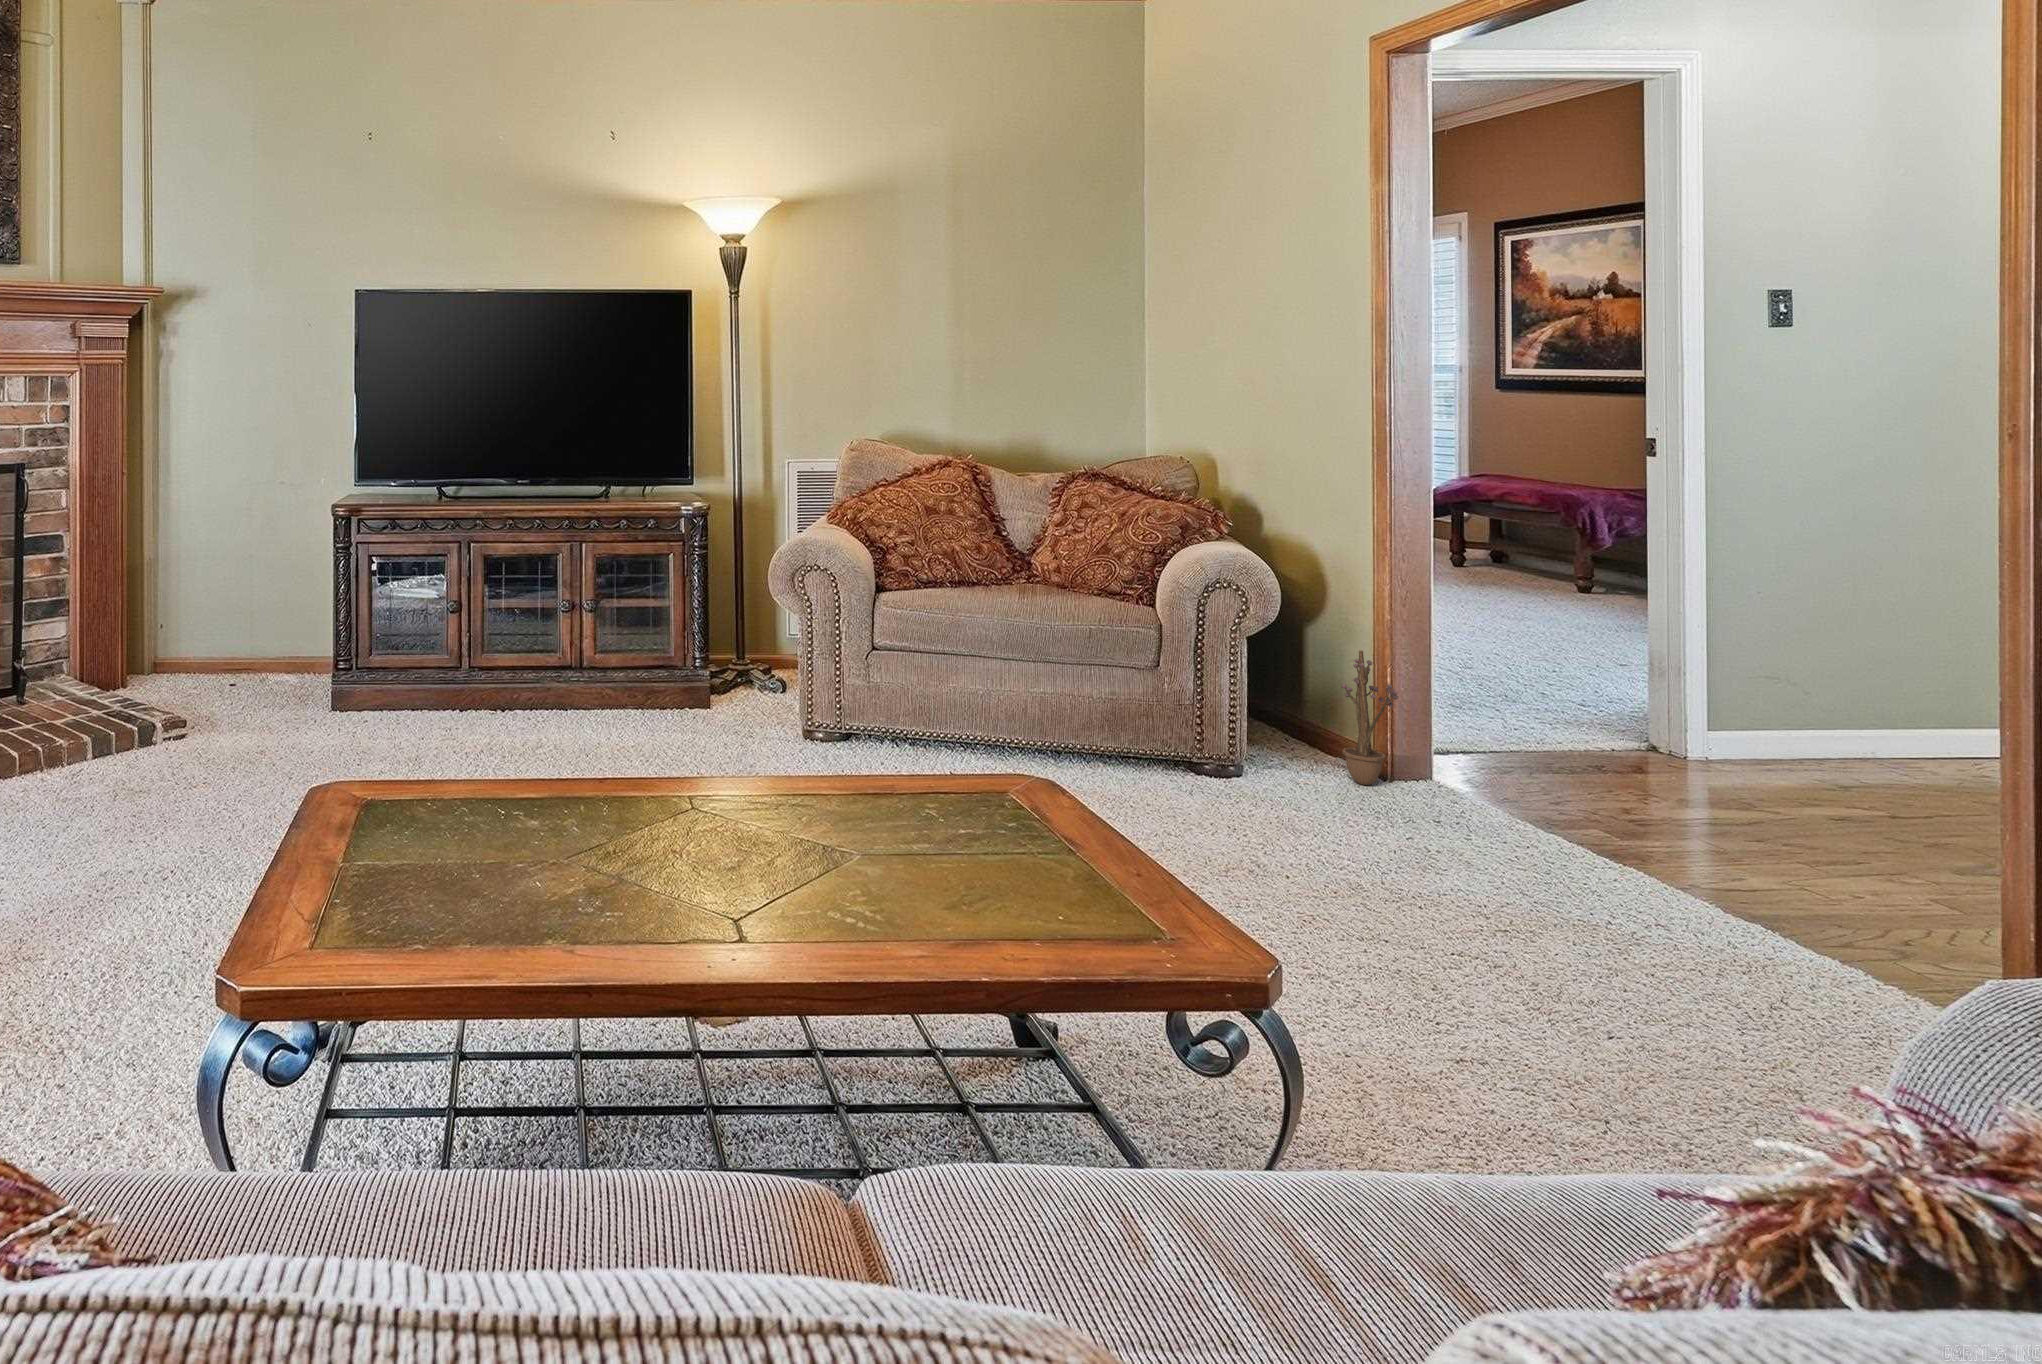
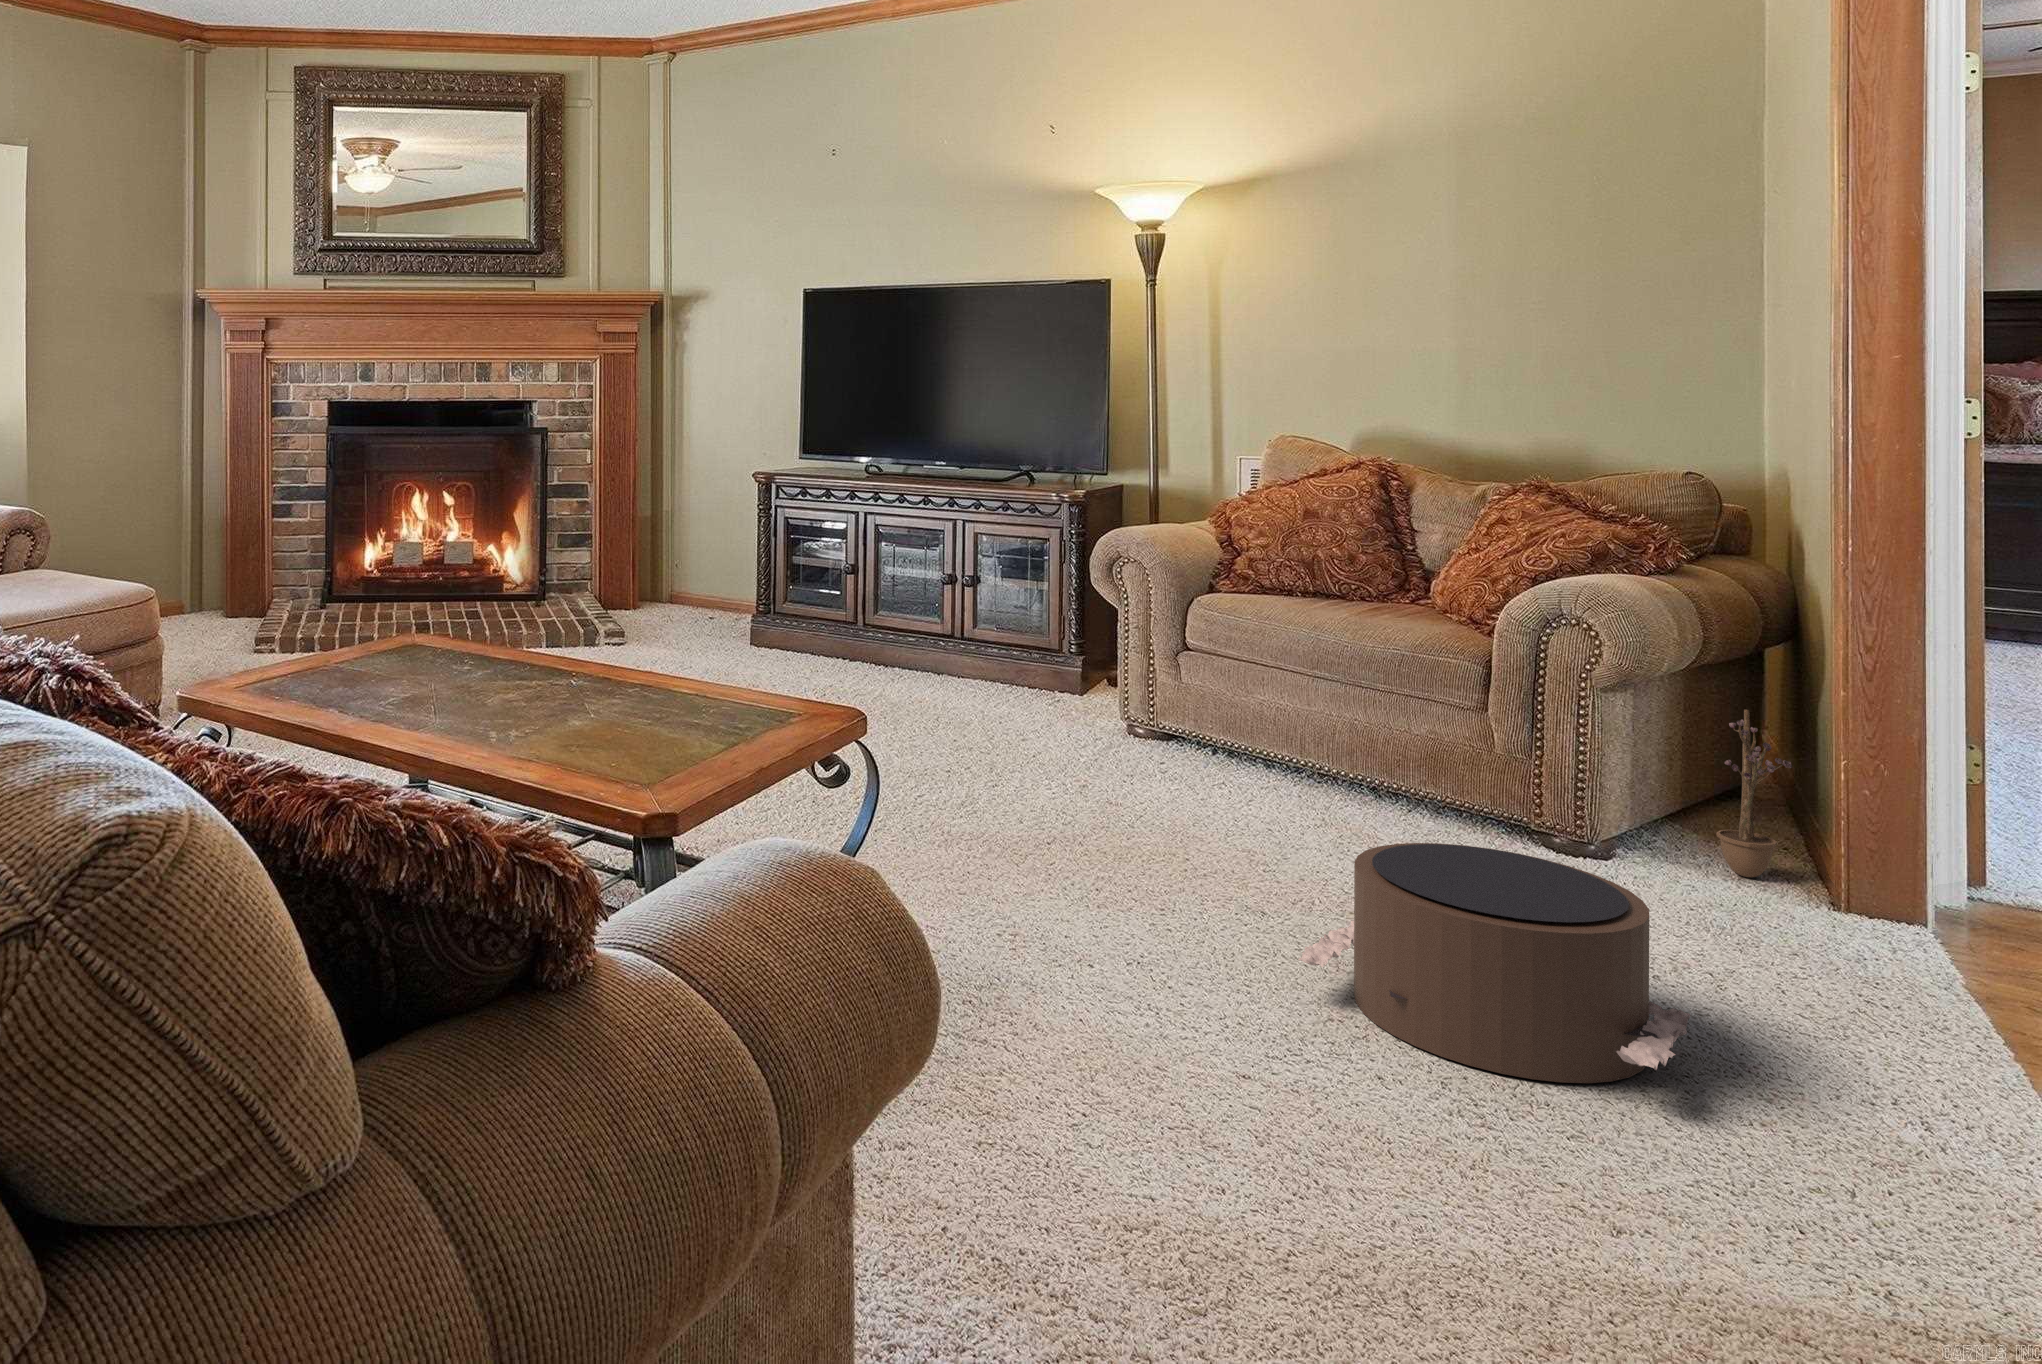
pouf: none [1399,820,1800,1045] -> present [1299,843,1690,1083]

